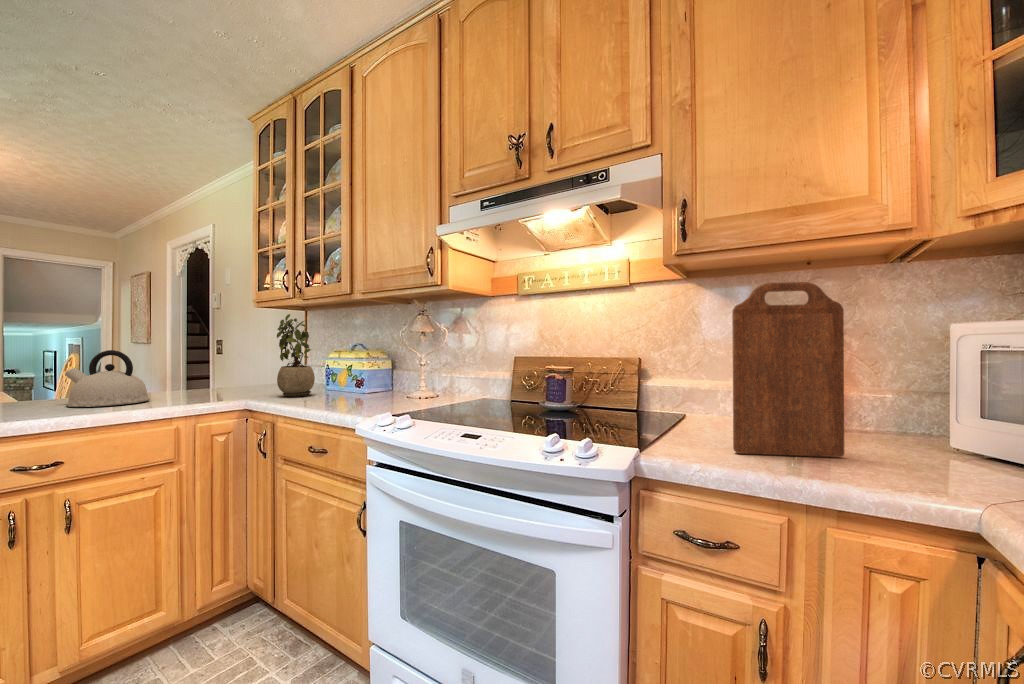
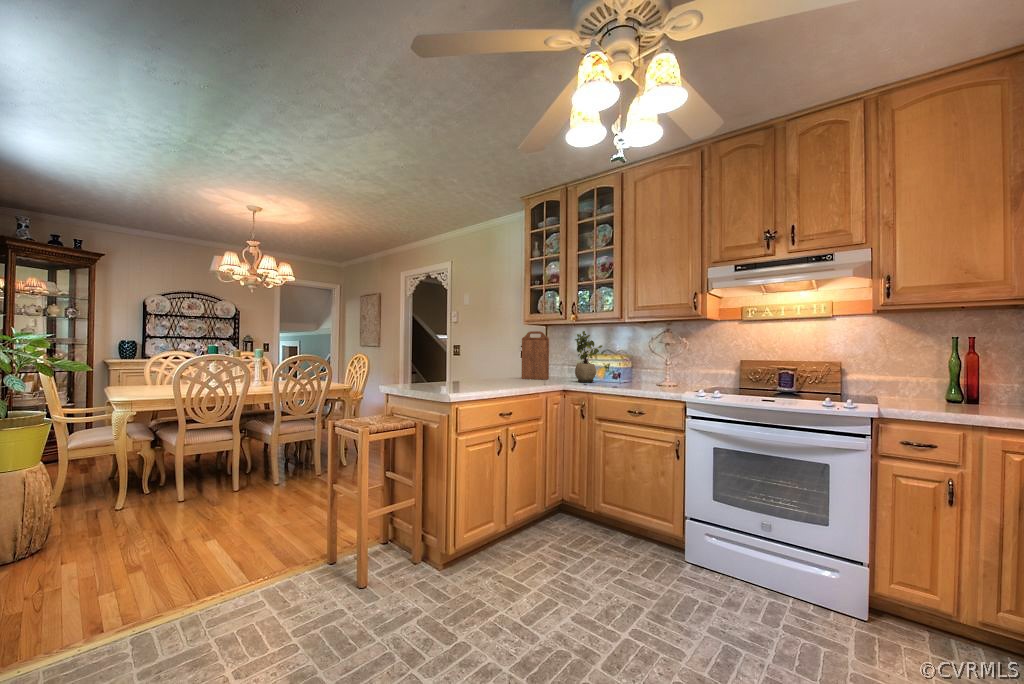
cutting board: present [732,282,844,457] -> present [522,331,549,380]
kettle: present [65,350,150,407] -> none [476,352,514,383]

